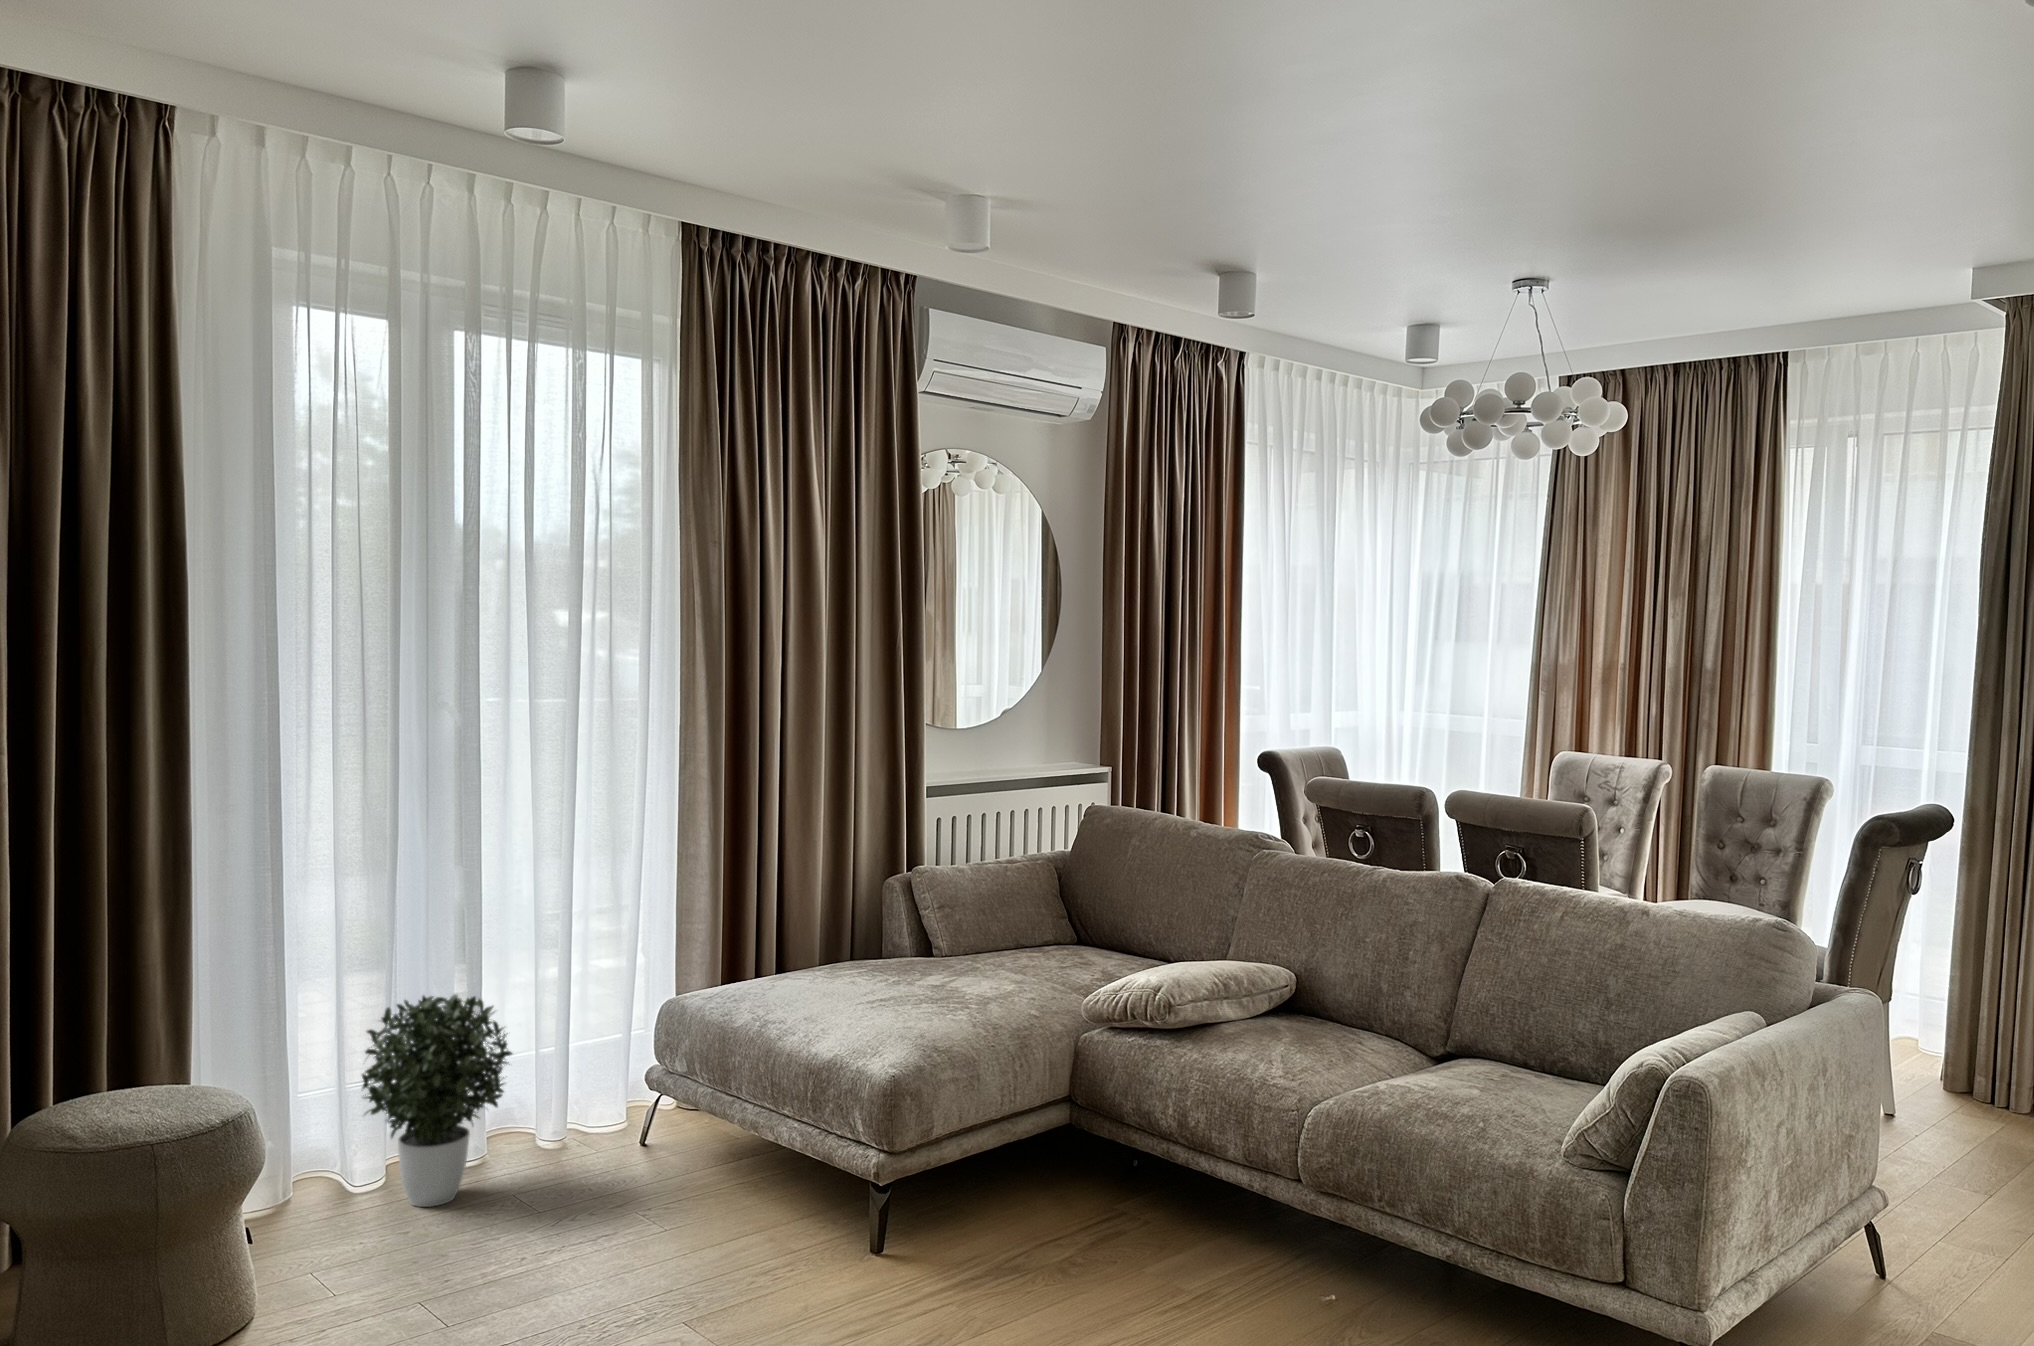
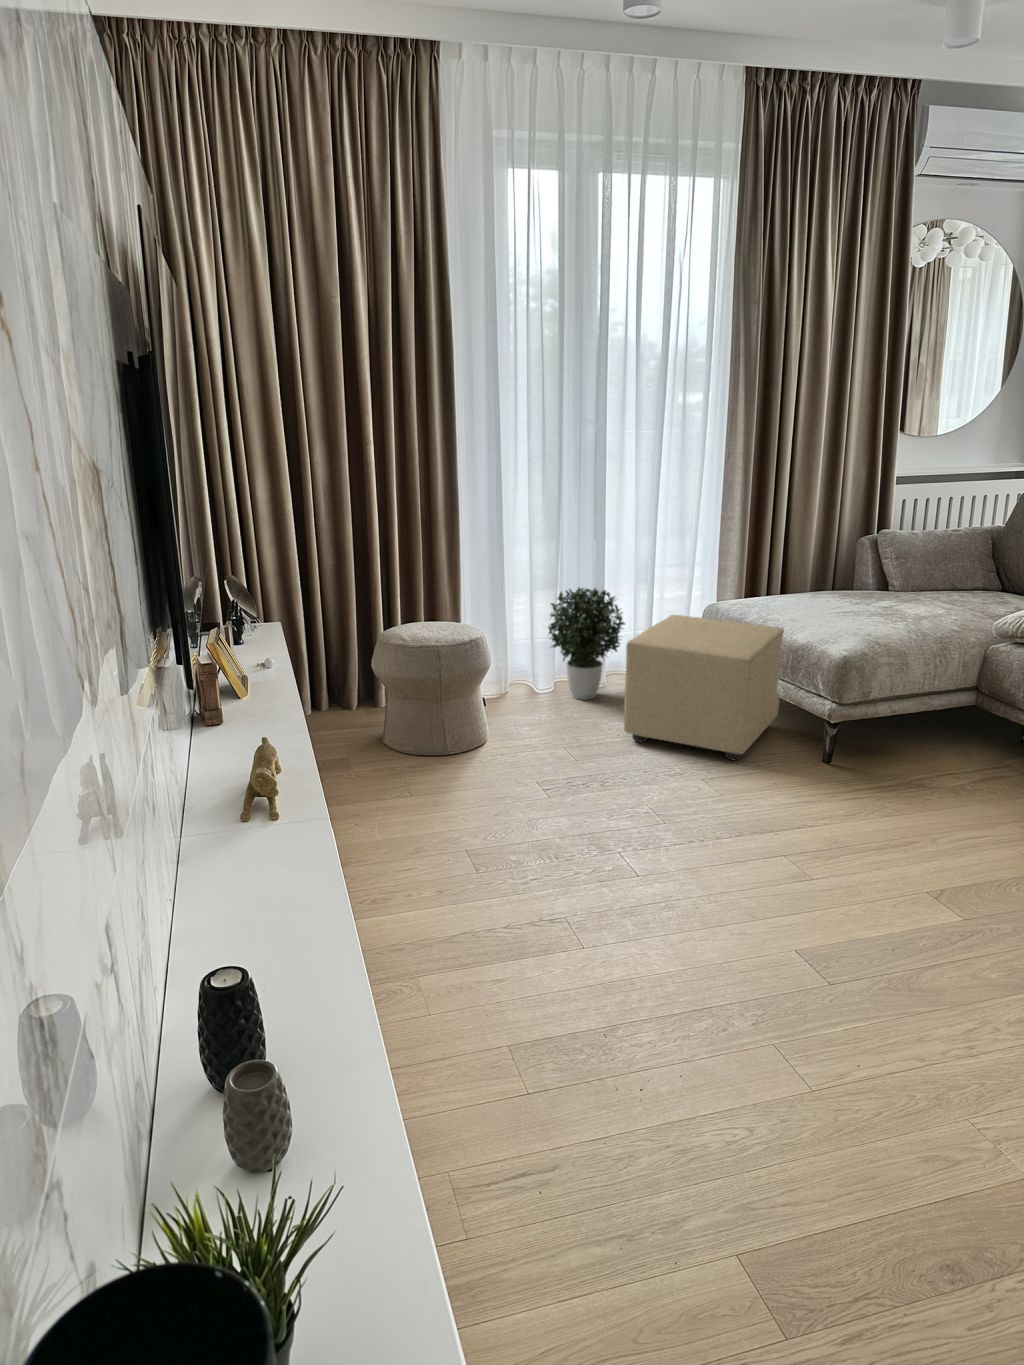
ottoman: none [515,1029,792,1284] -> present [624,615,784,760]

